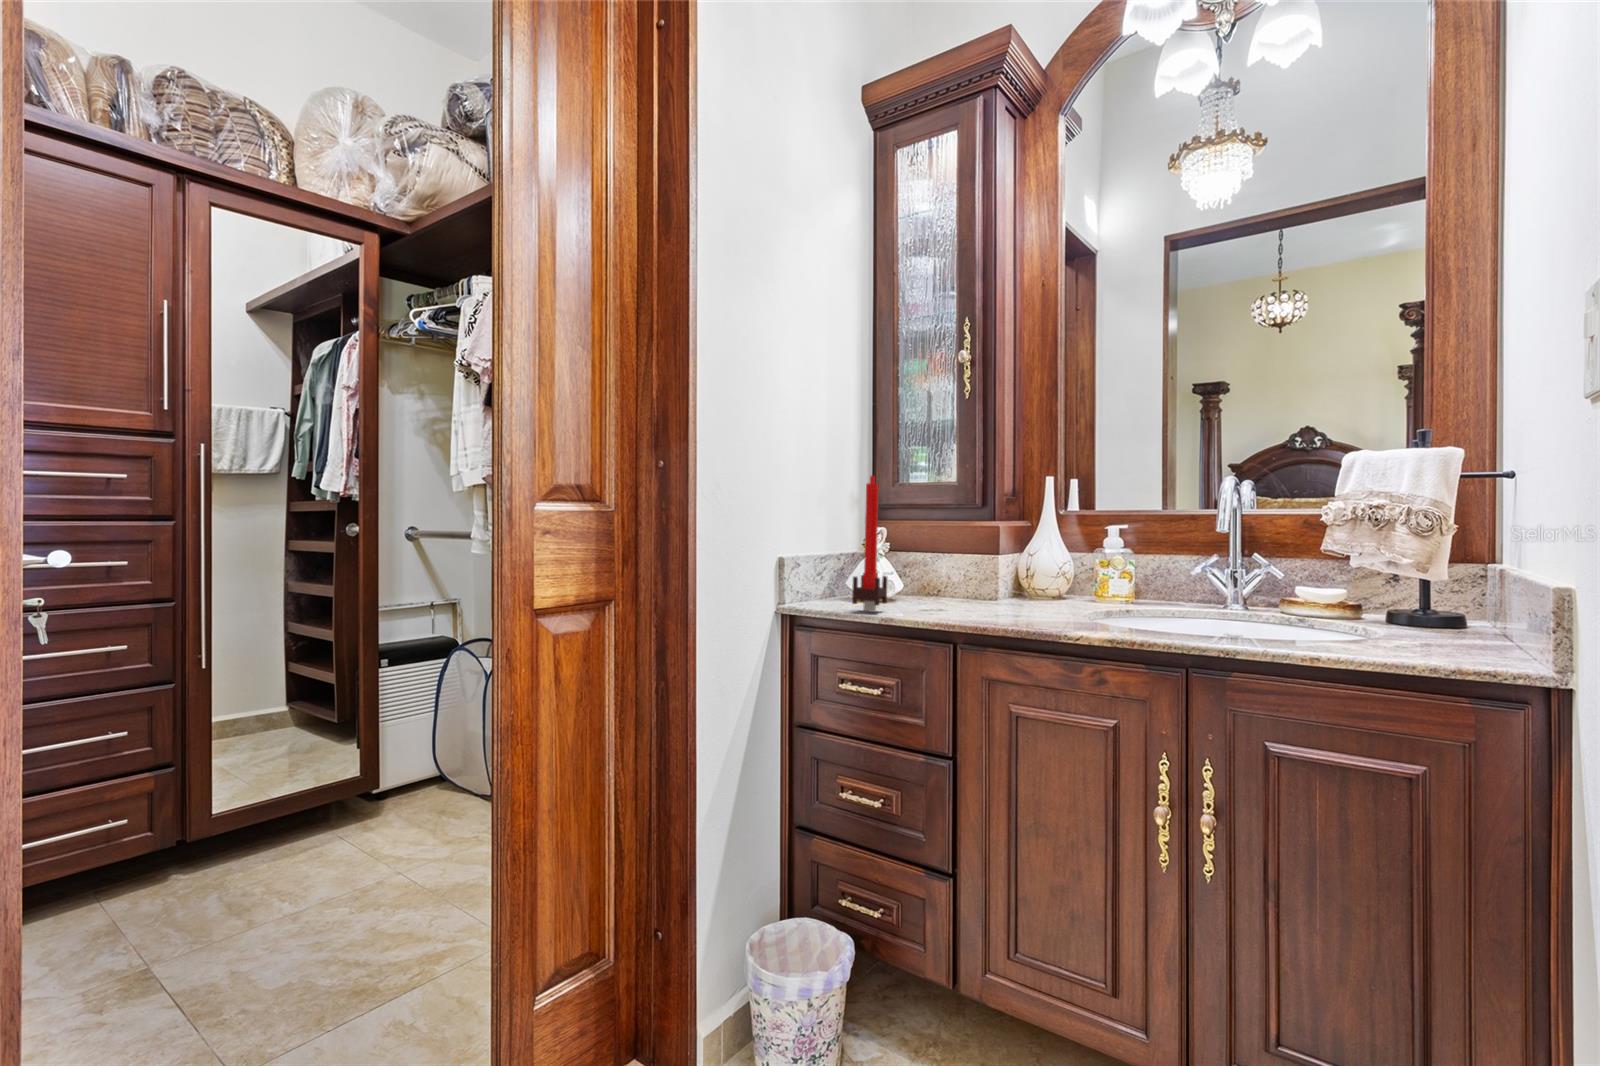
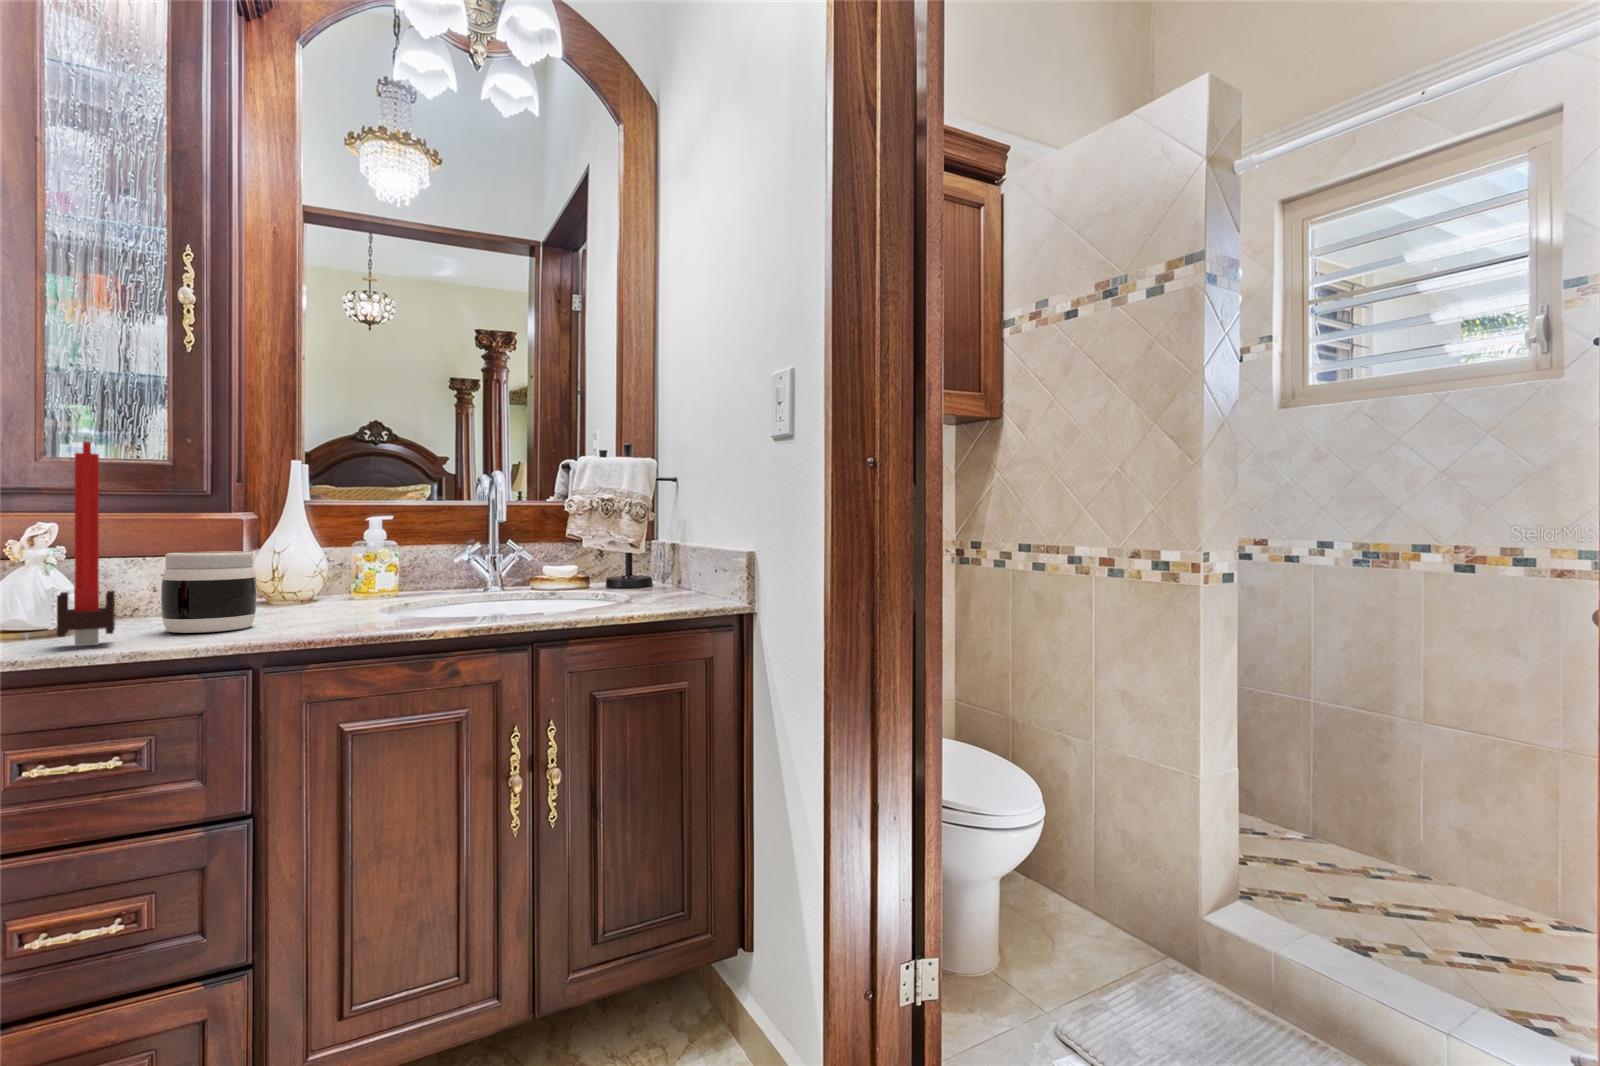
jar: none [918,552,975,613] -> present [161,551,256,633]

